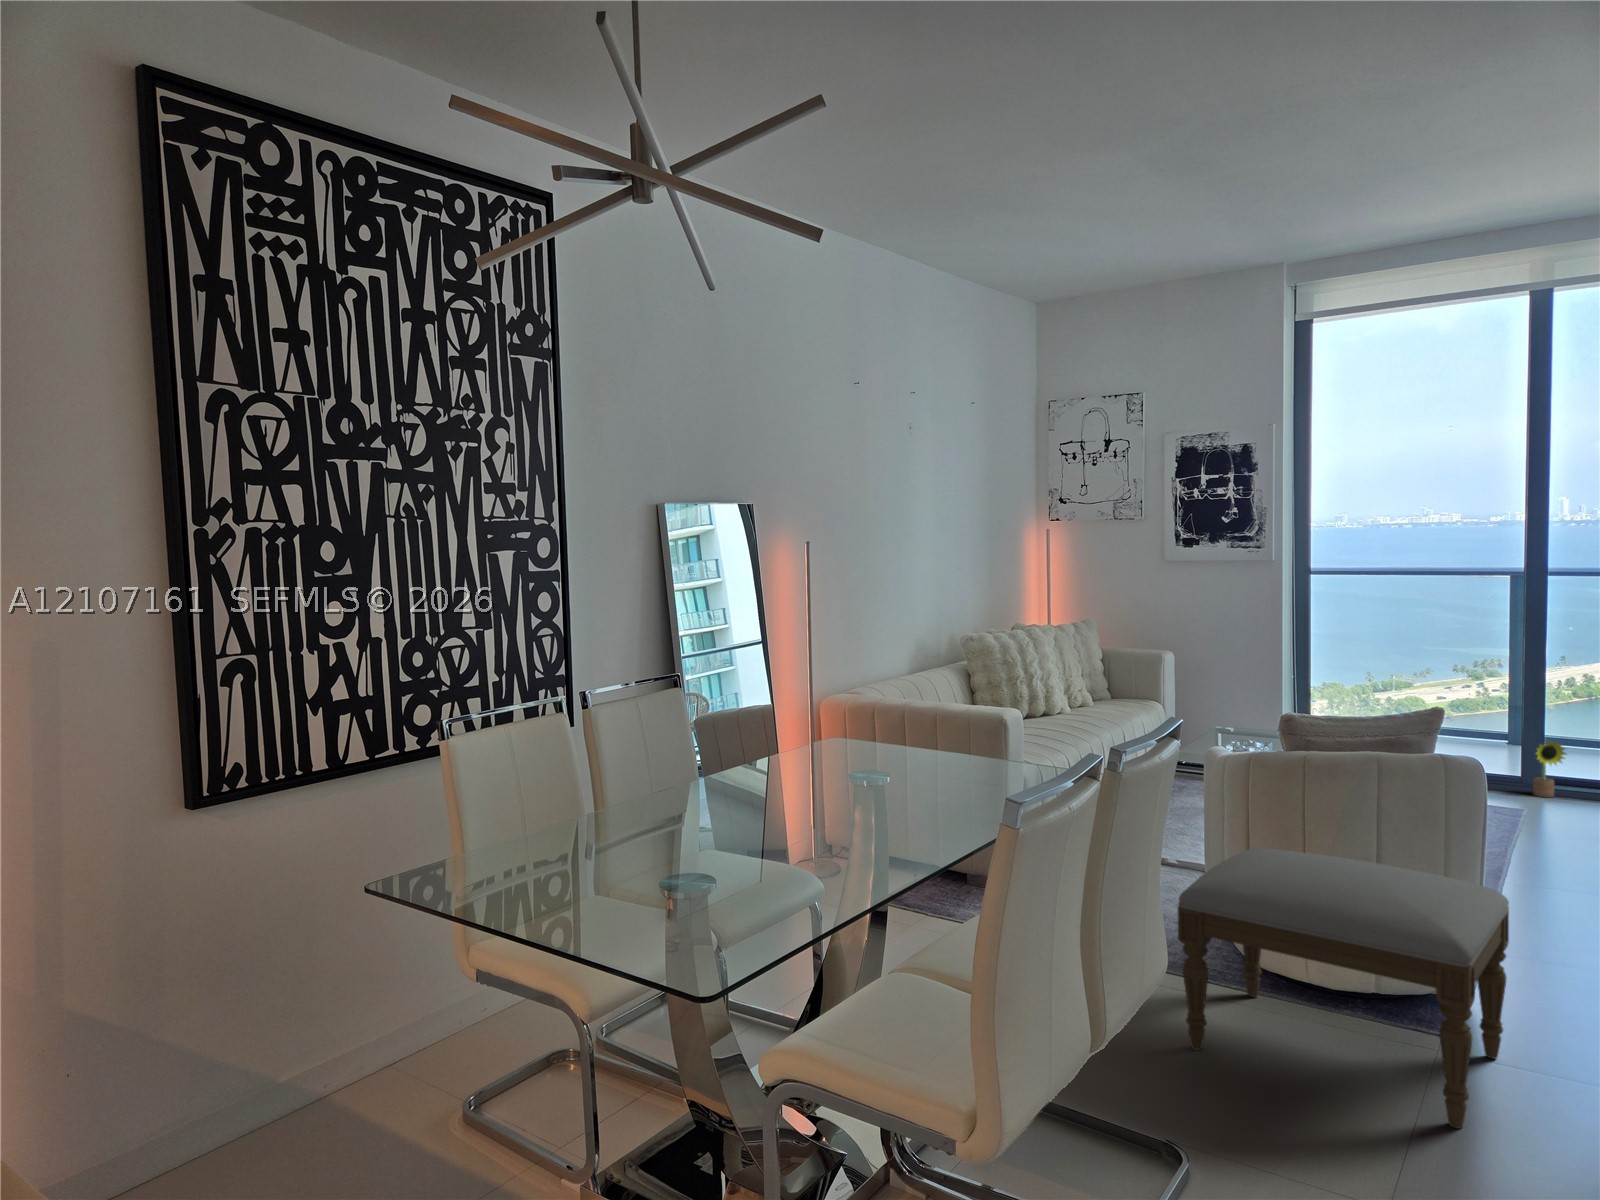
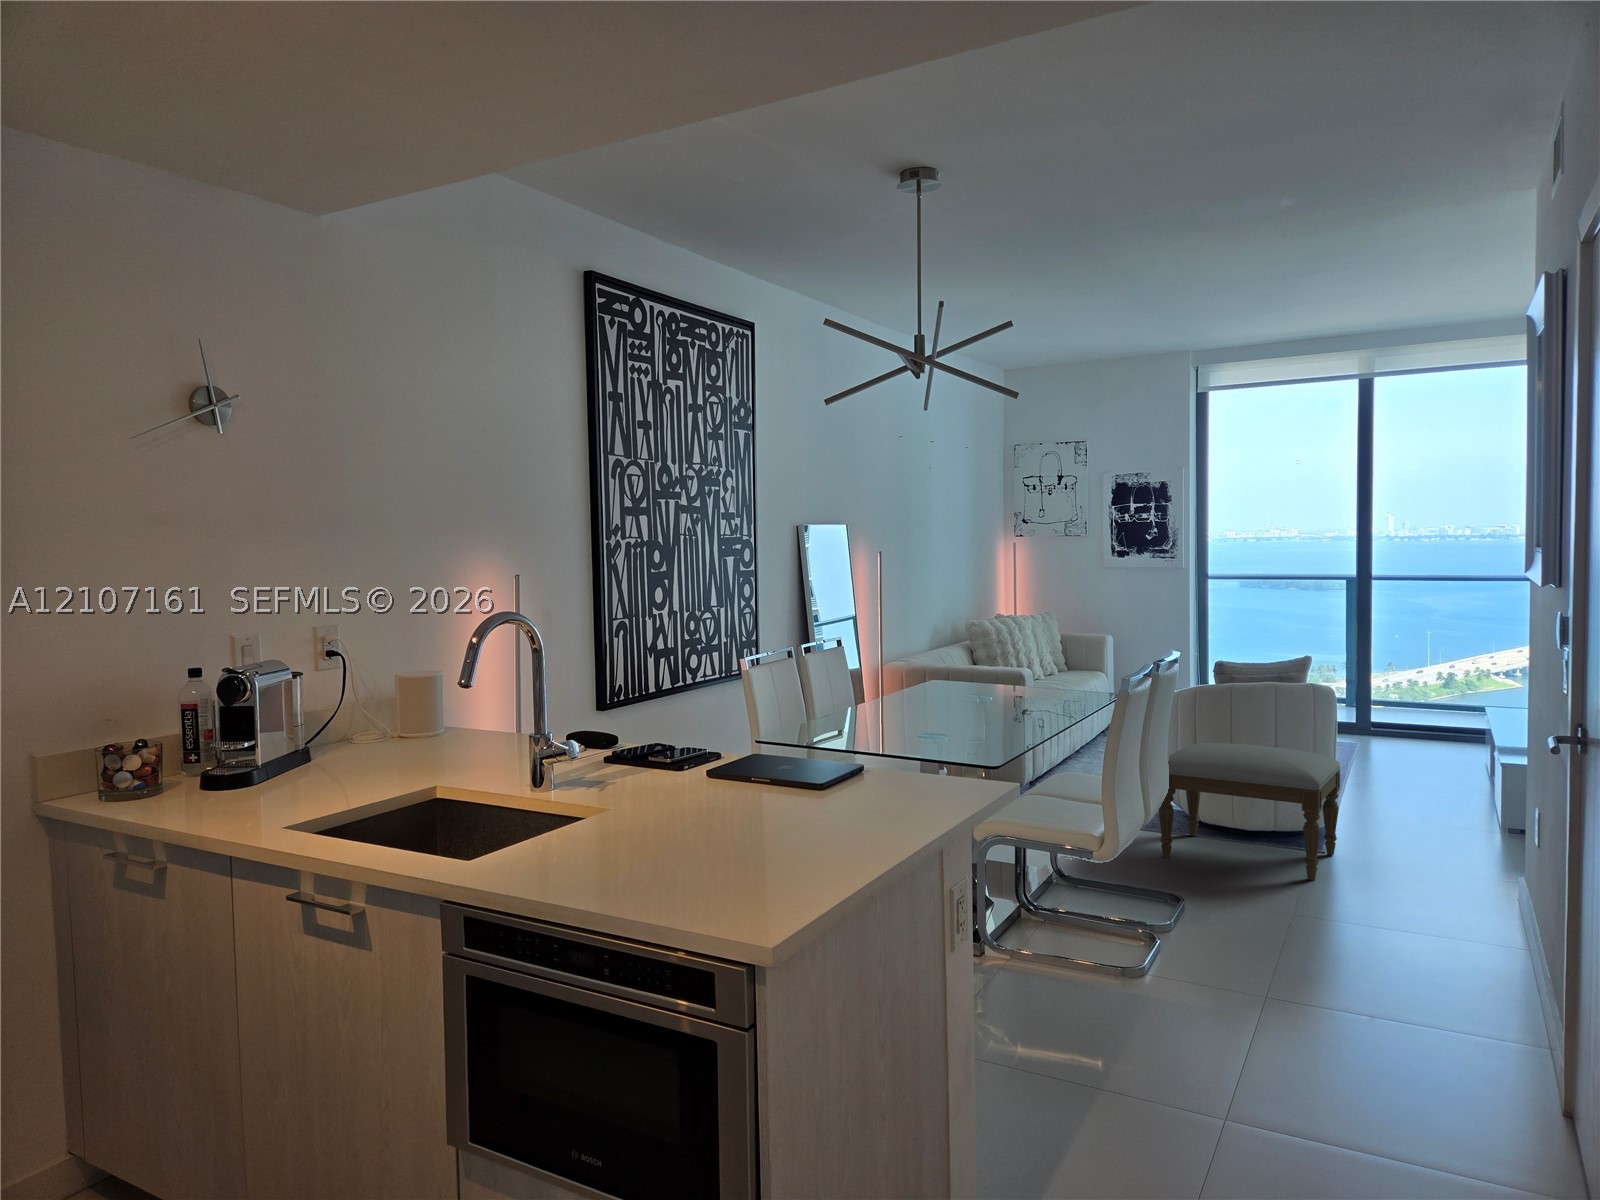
decorative plant: present [1533,741,1566,797] -> none [1361,697,1384,737]

